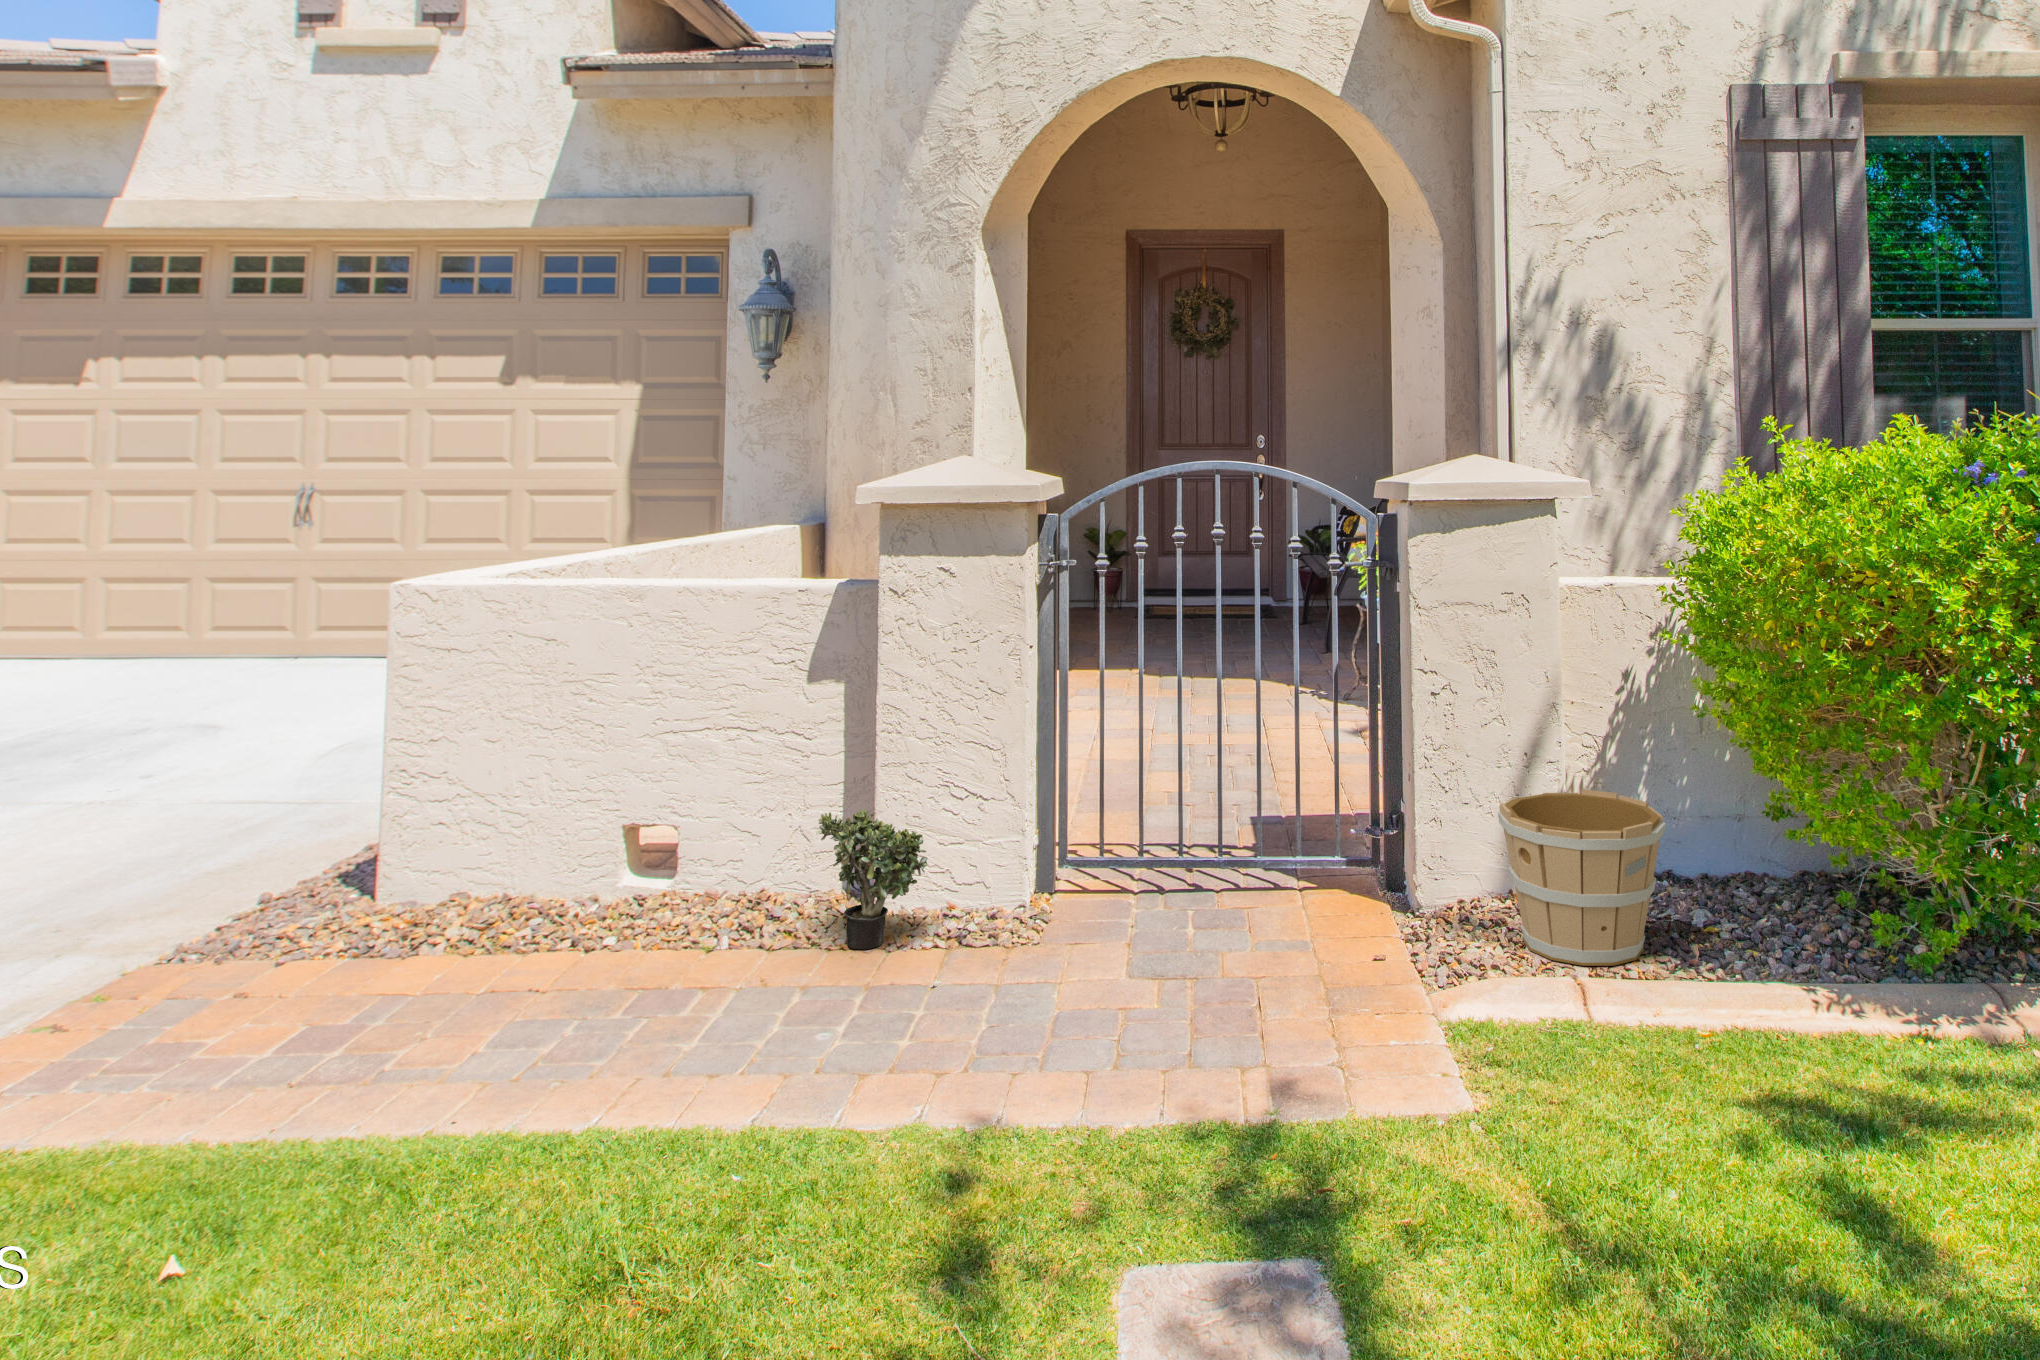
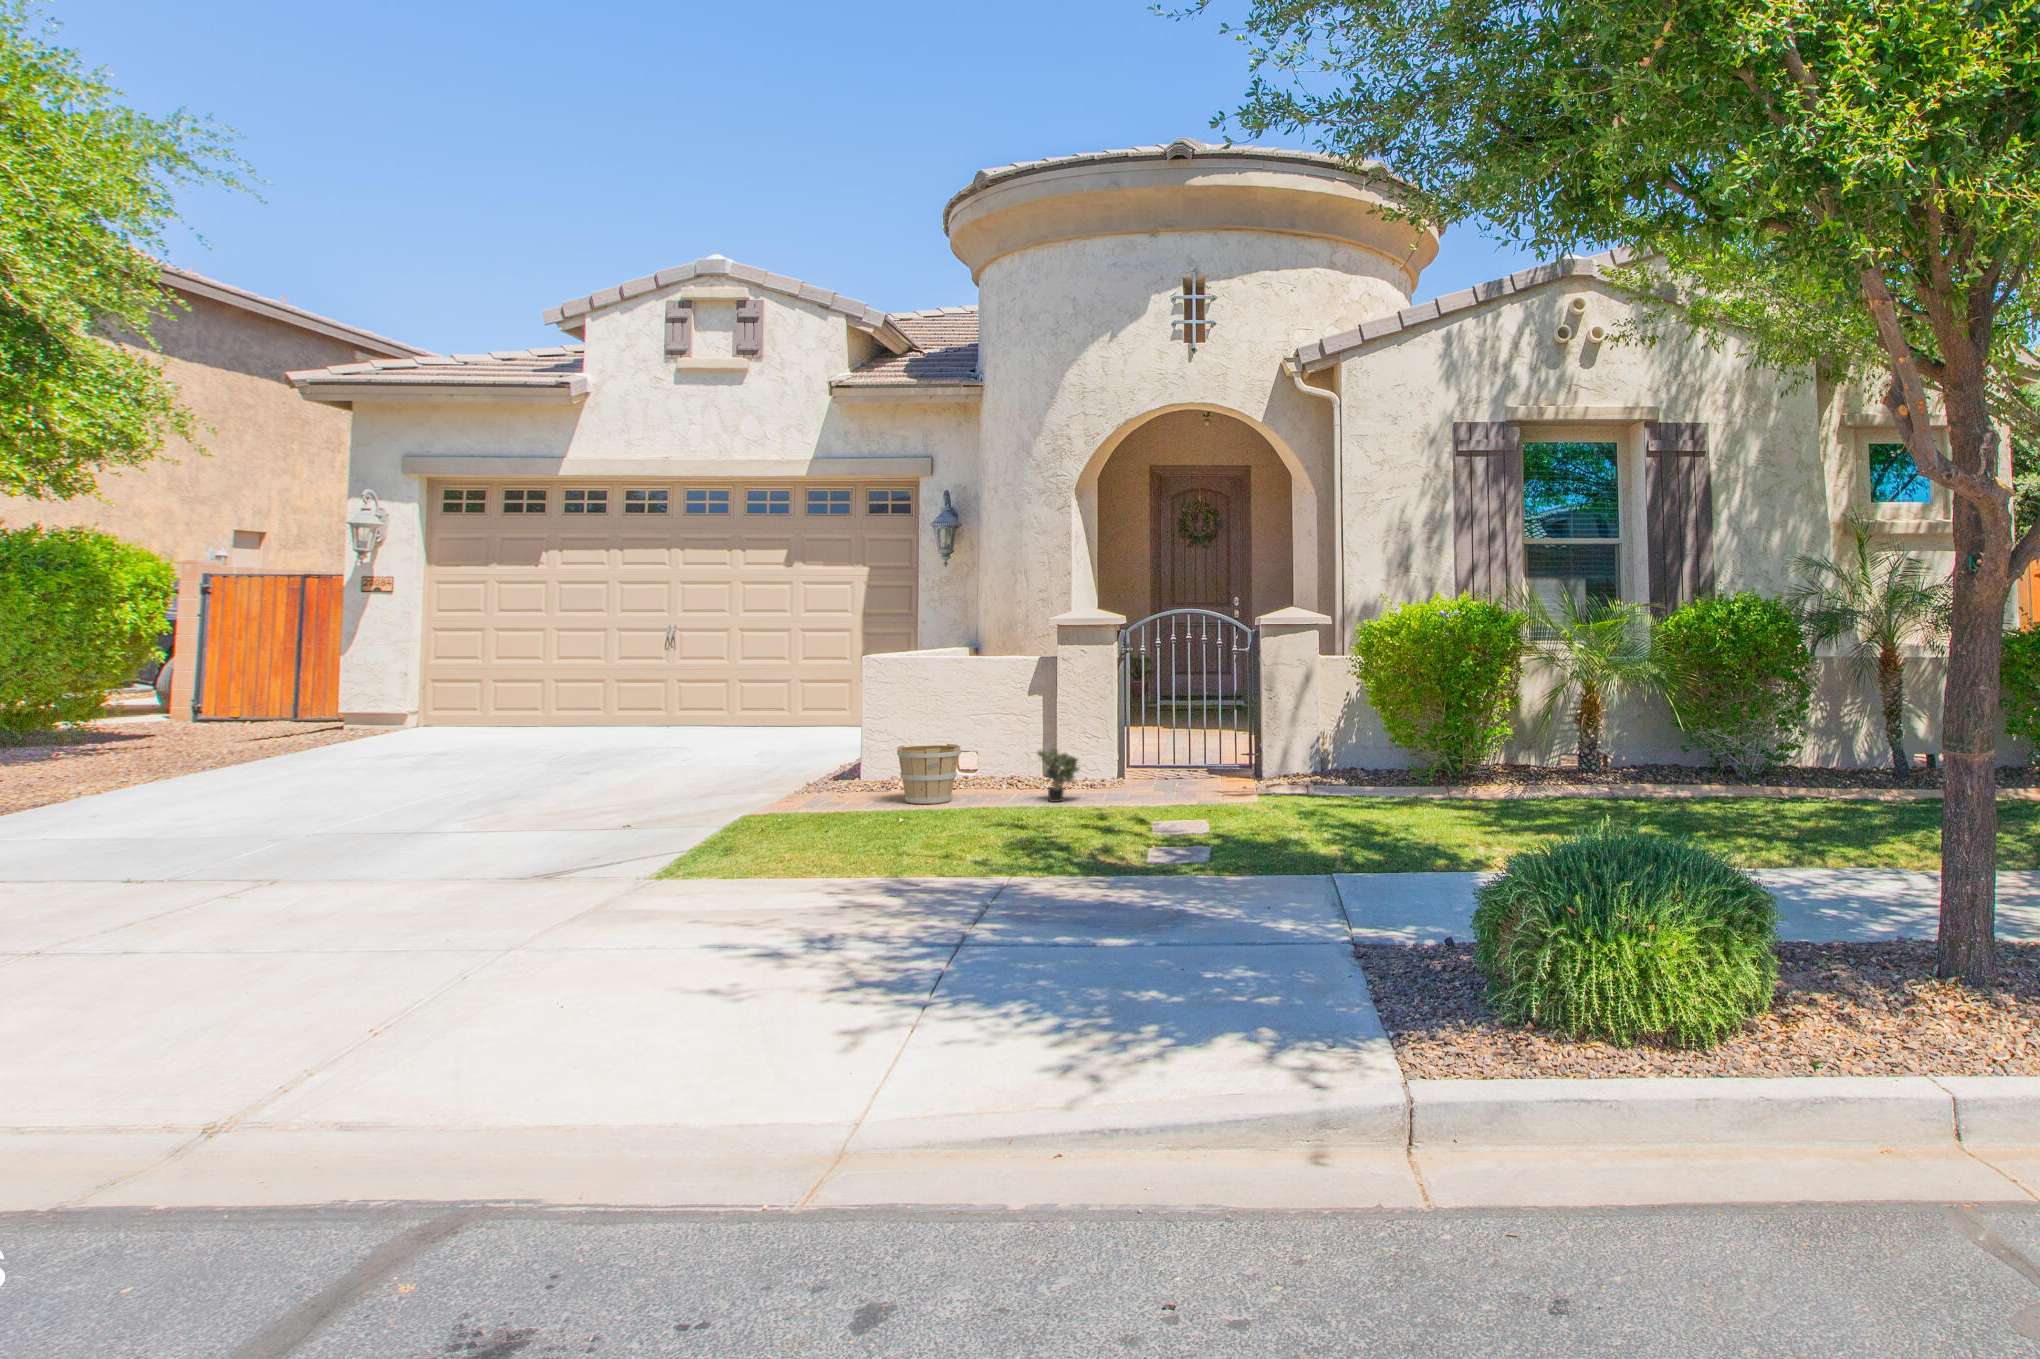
wooden bucket: present [1498,789,1666,966] -> present [897,744,961,804]

